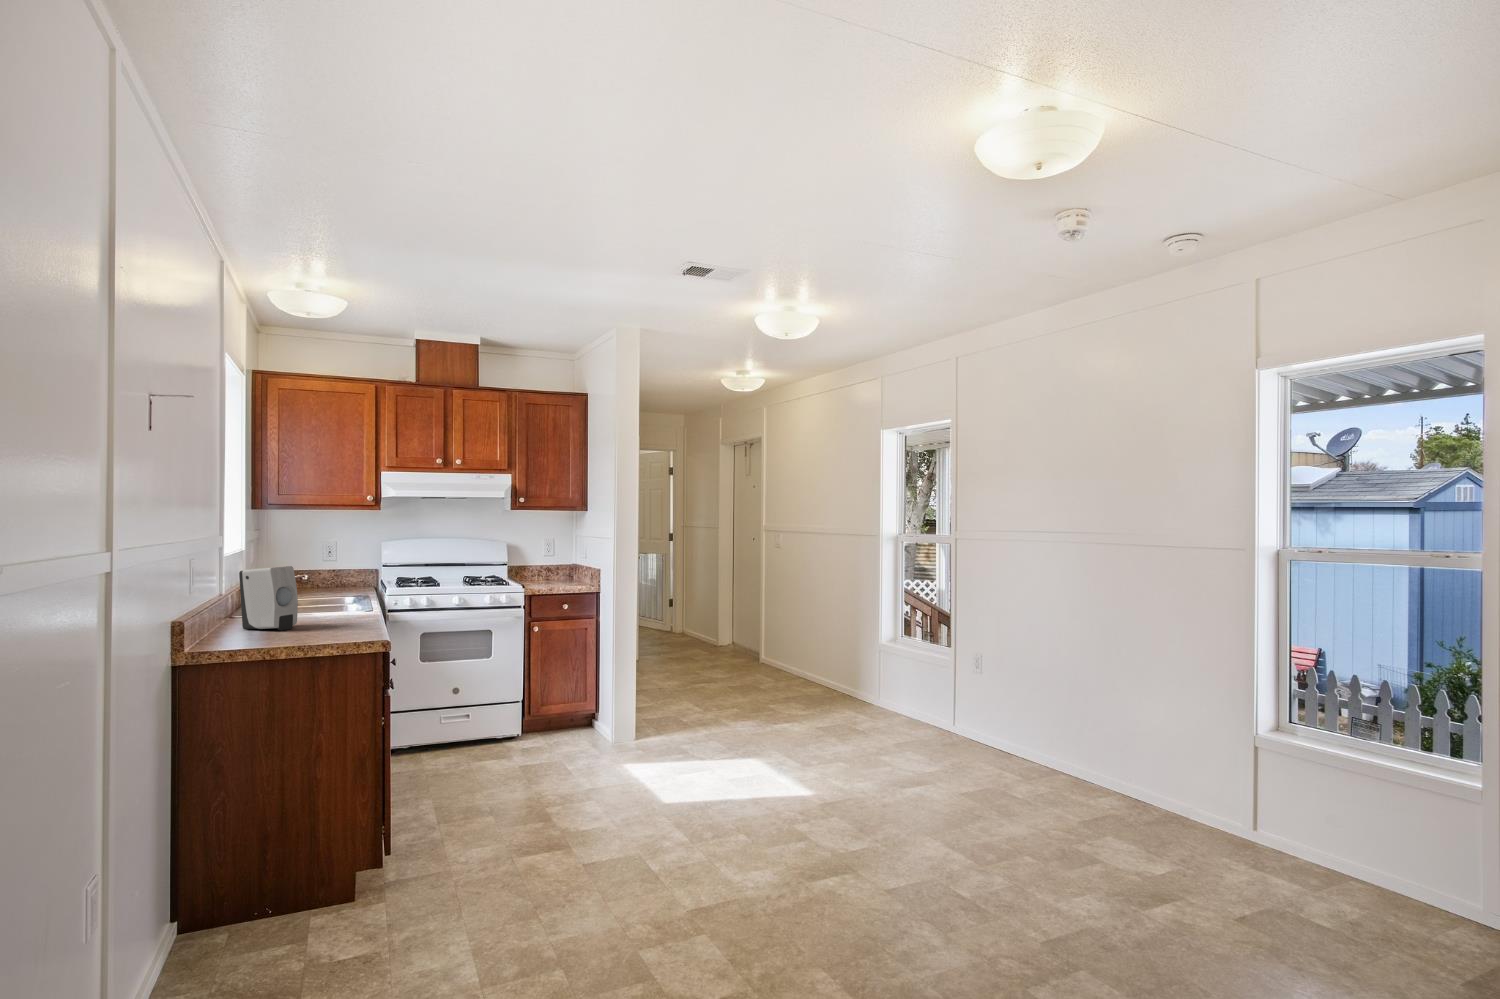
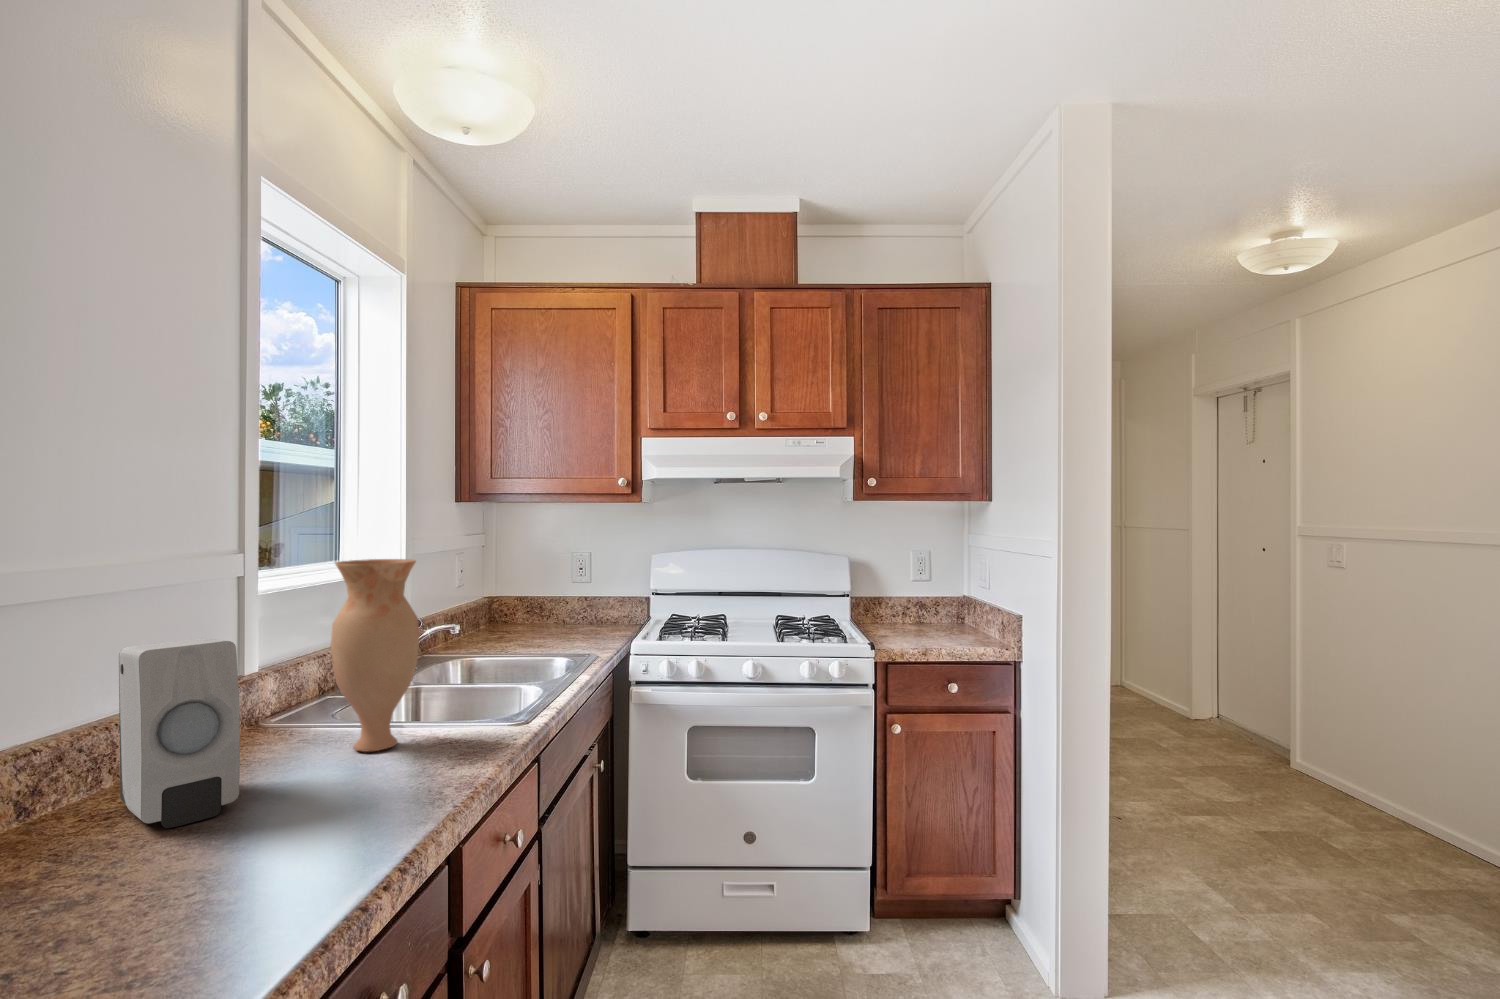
vase: none [295,539,333,619] -> present [331,559,419,752]

